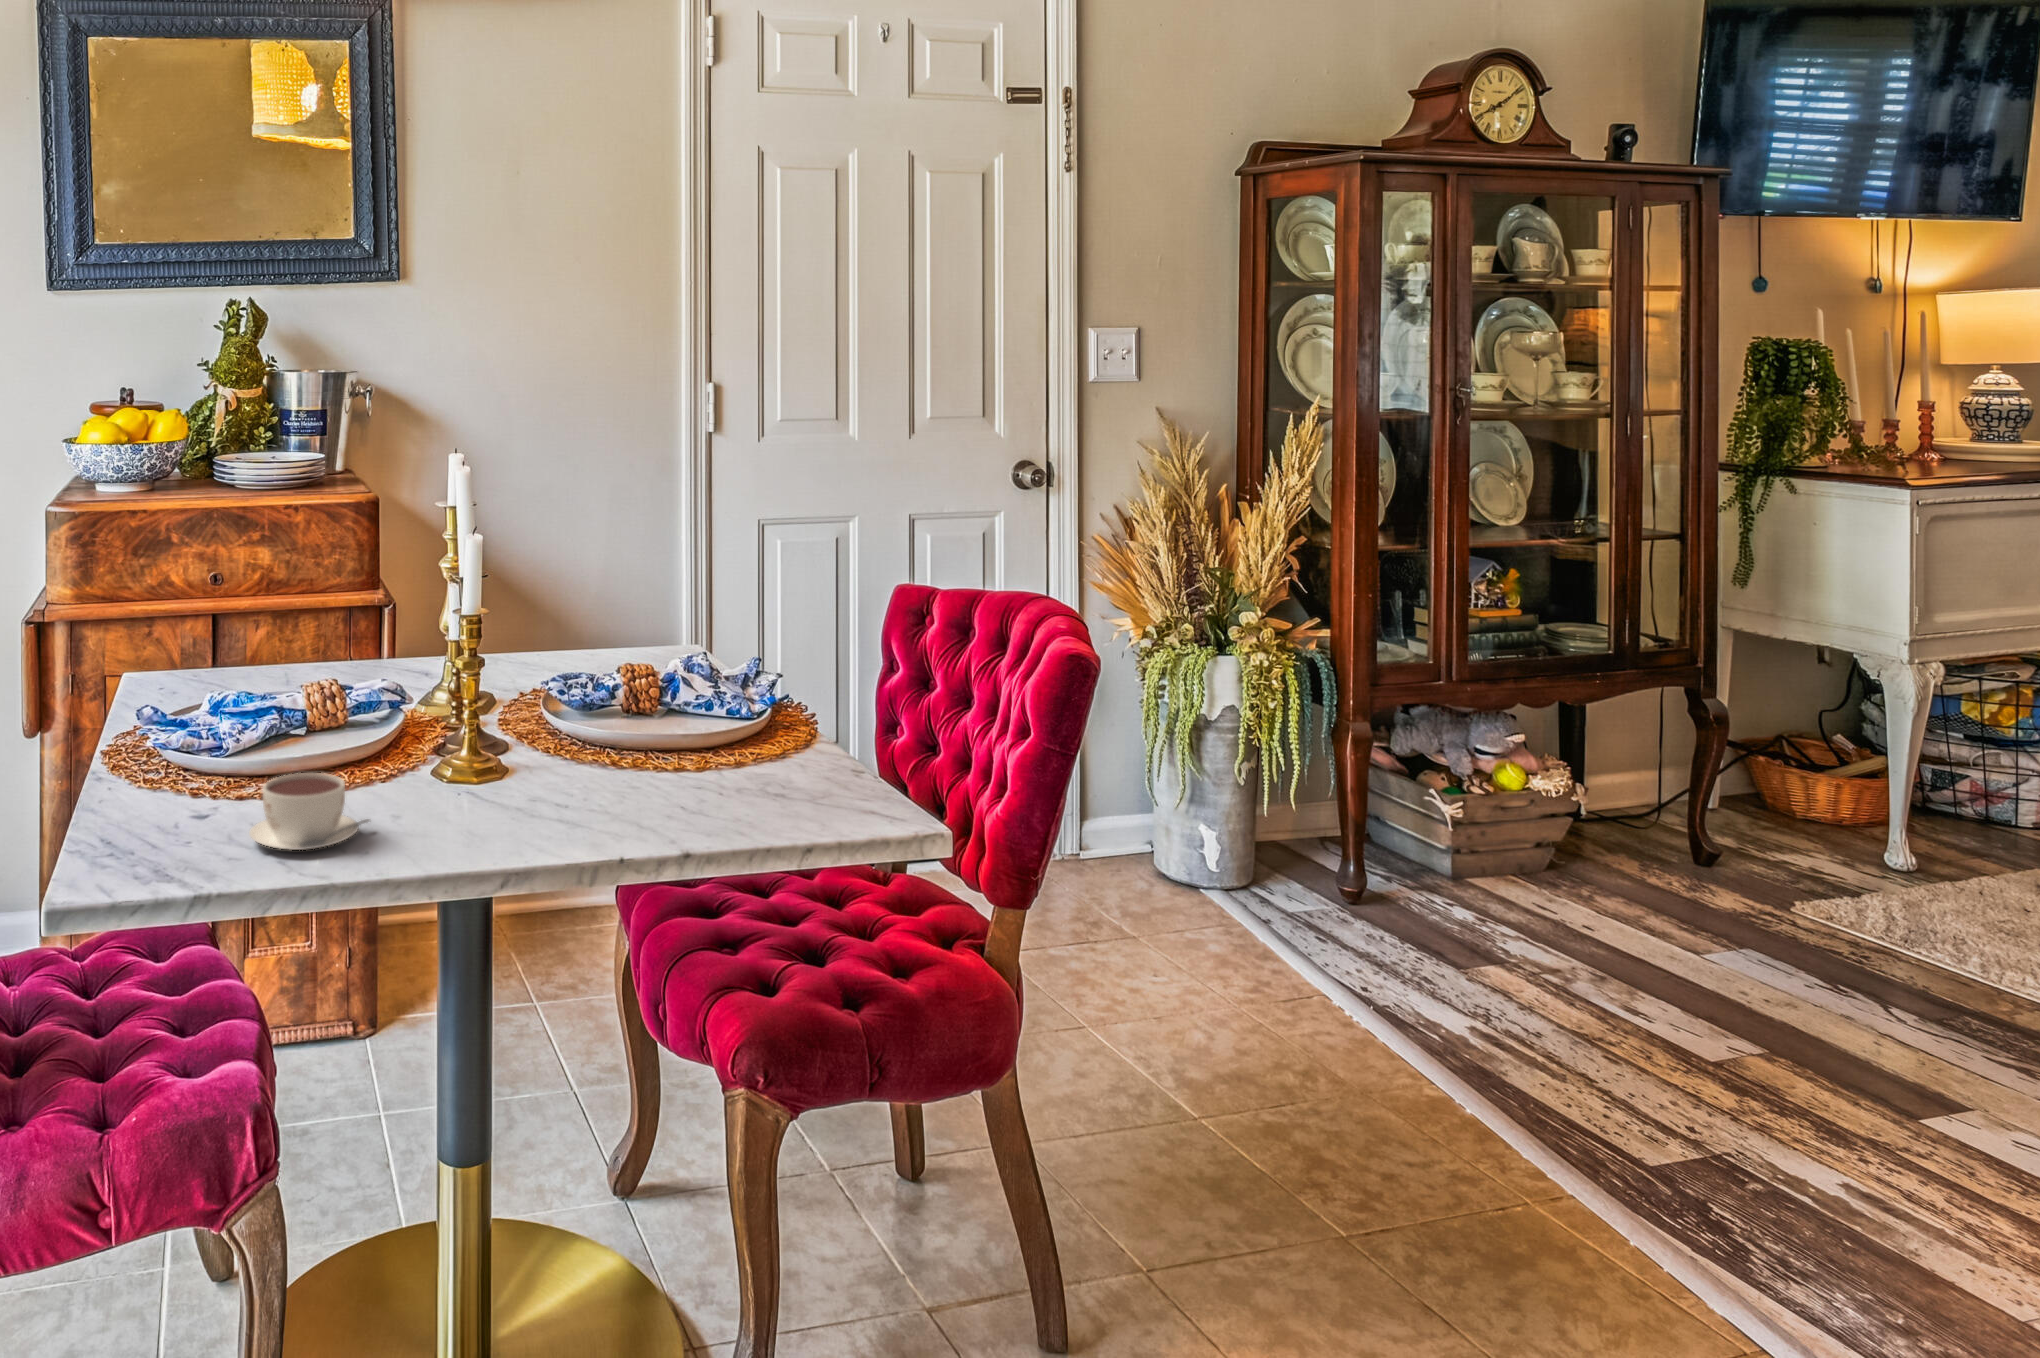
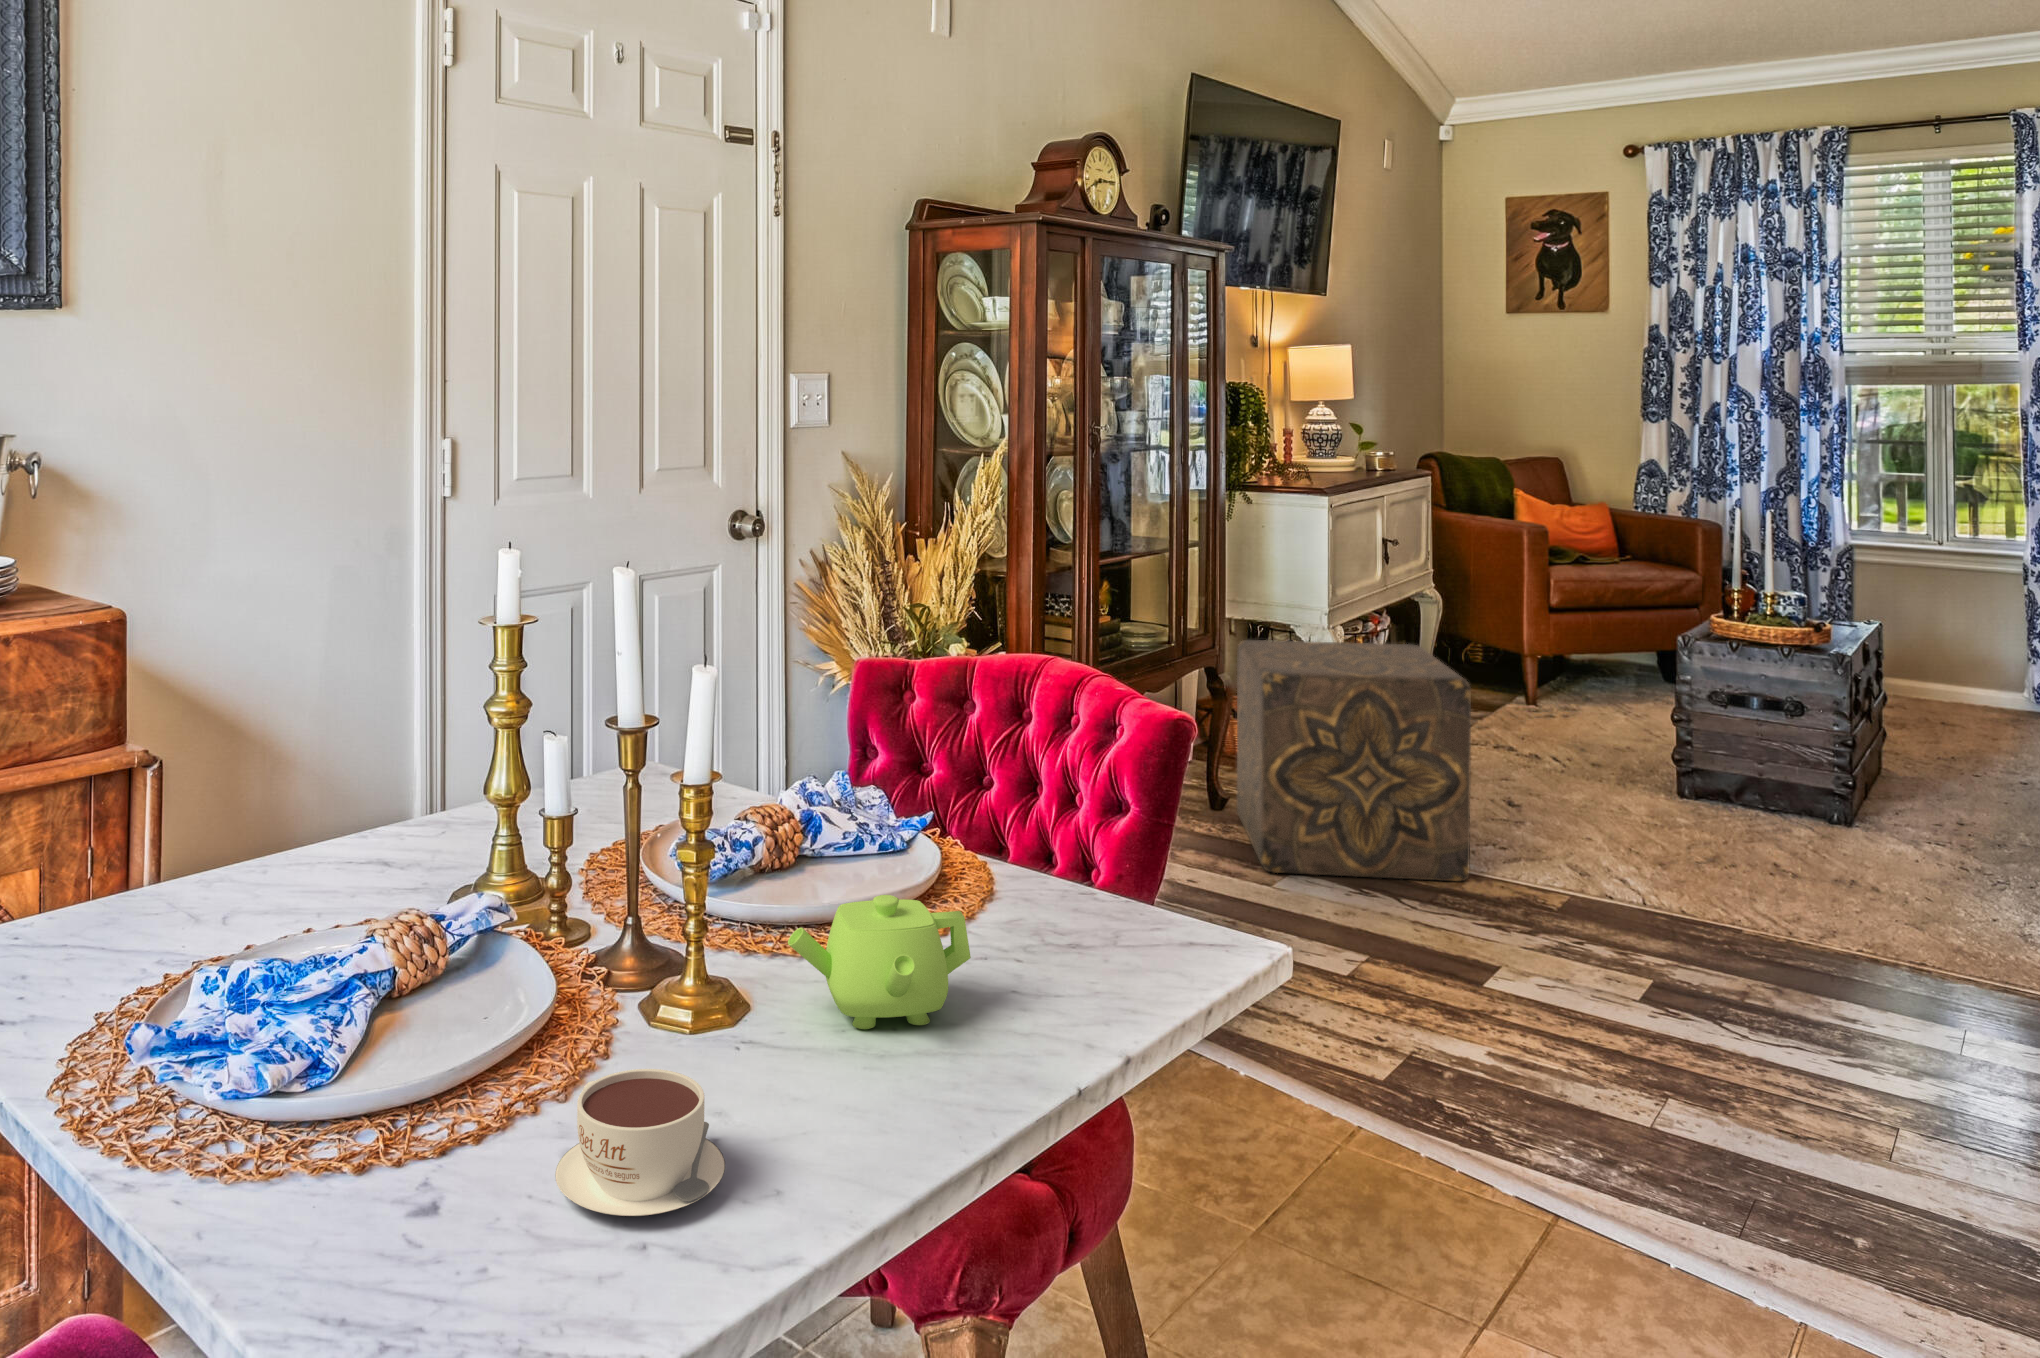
ottoman: none [1703,657,2034,995] -> present [1237,640,1471,881]
teapot: none [520,715,650,812] -> present [788,895,971,1029]

